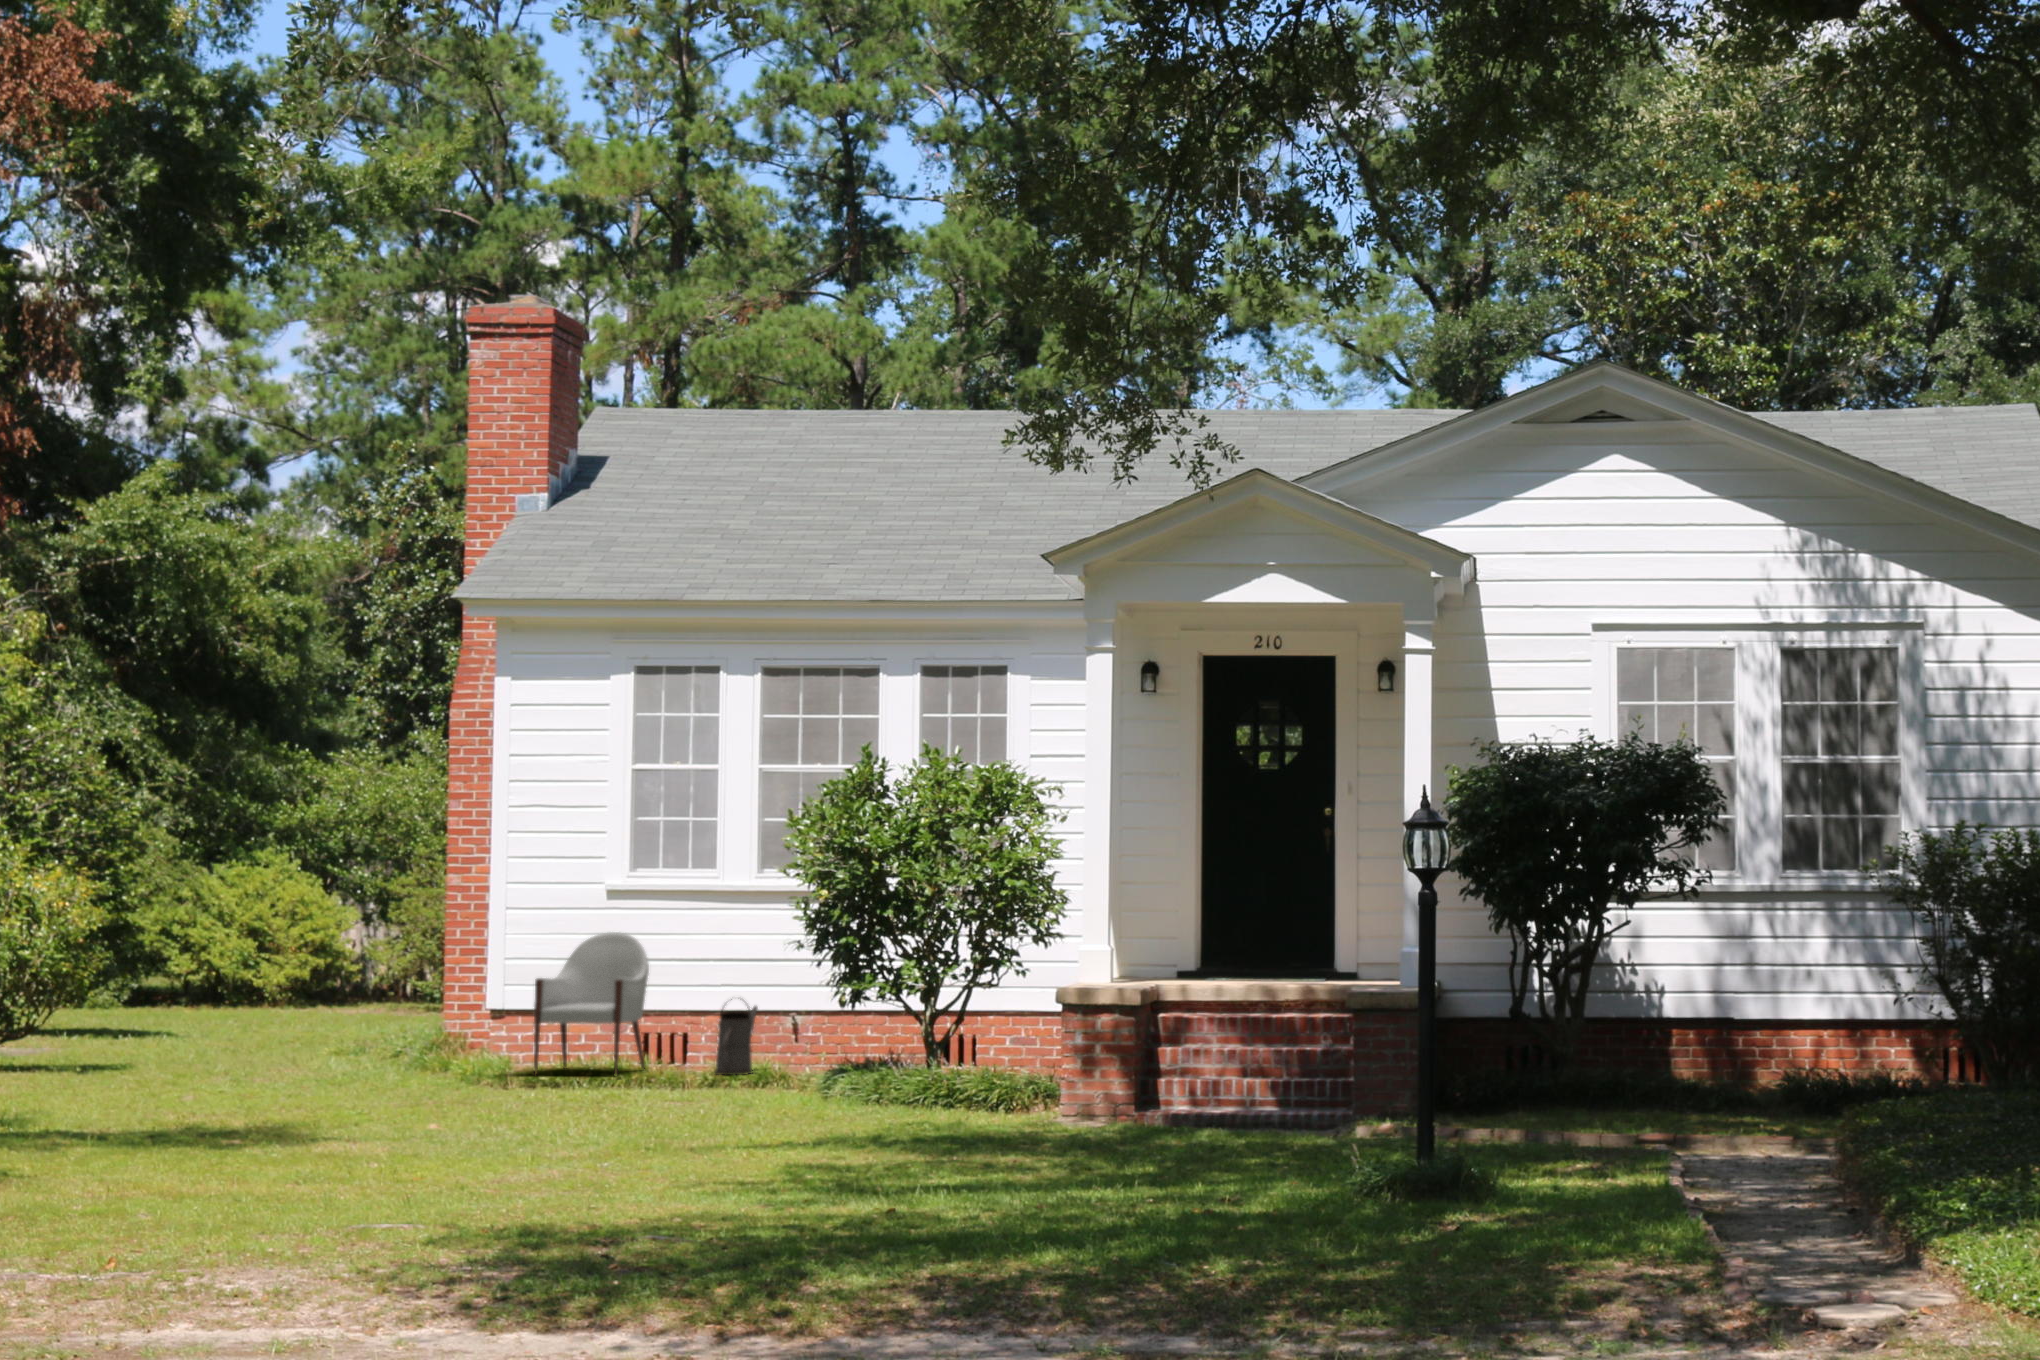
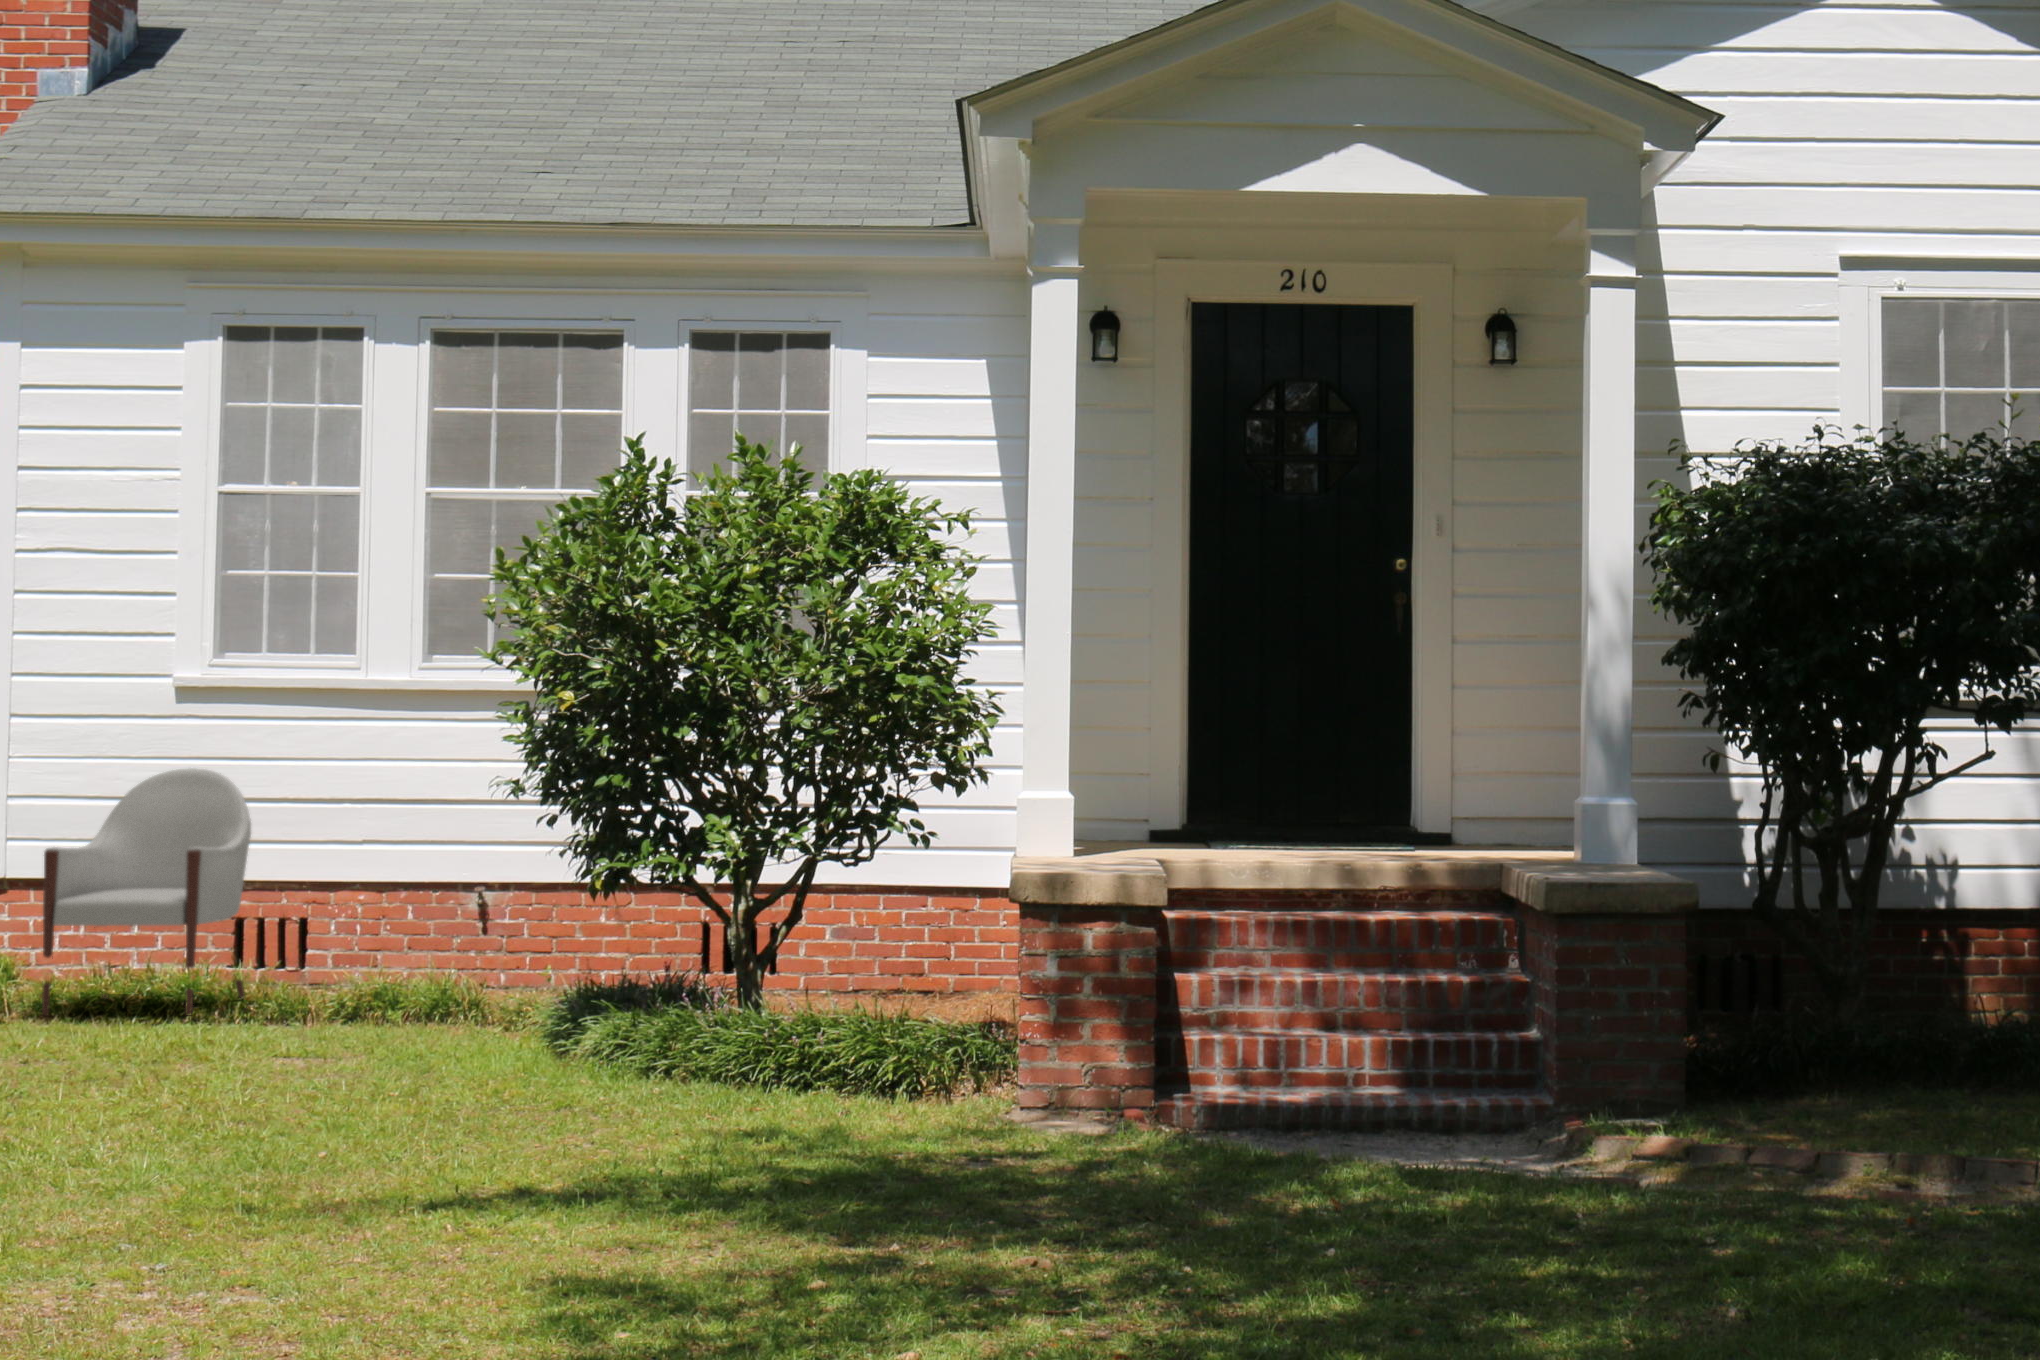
watering can: present [715,999,758,1075] -> none [364,877,441,1011]

